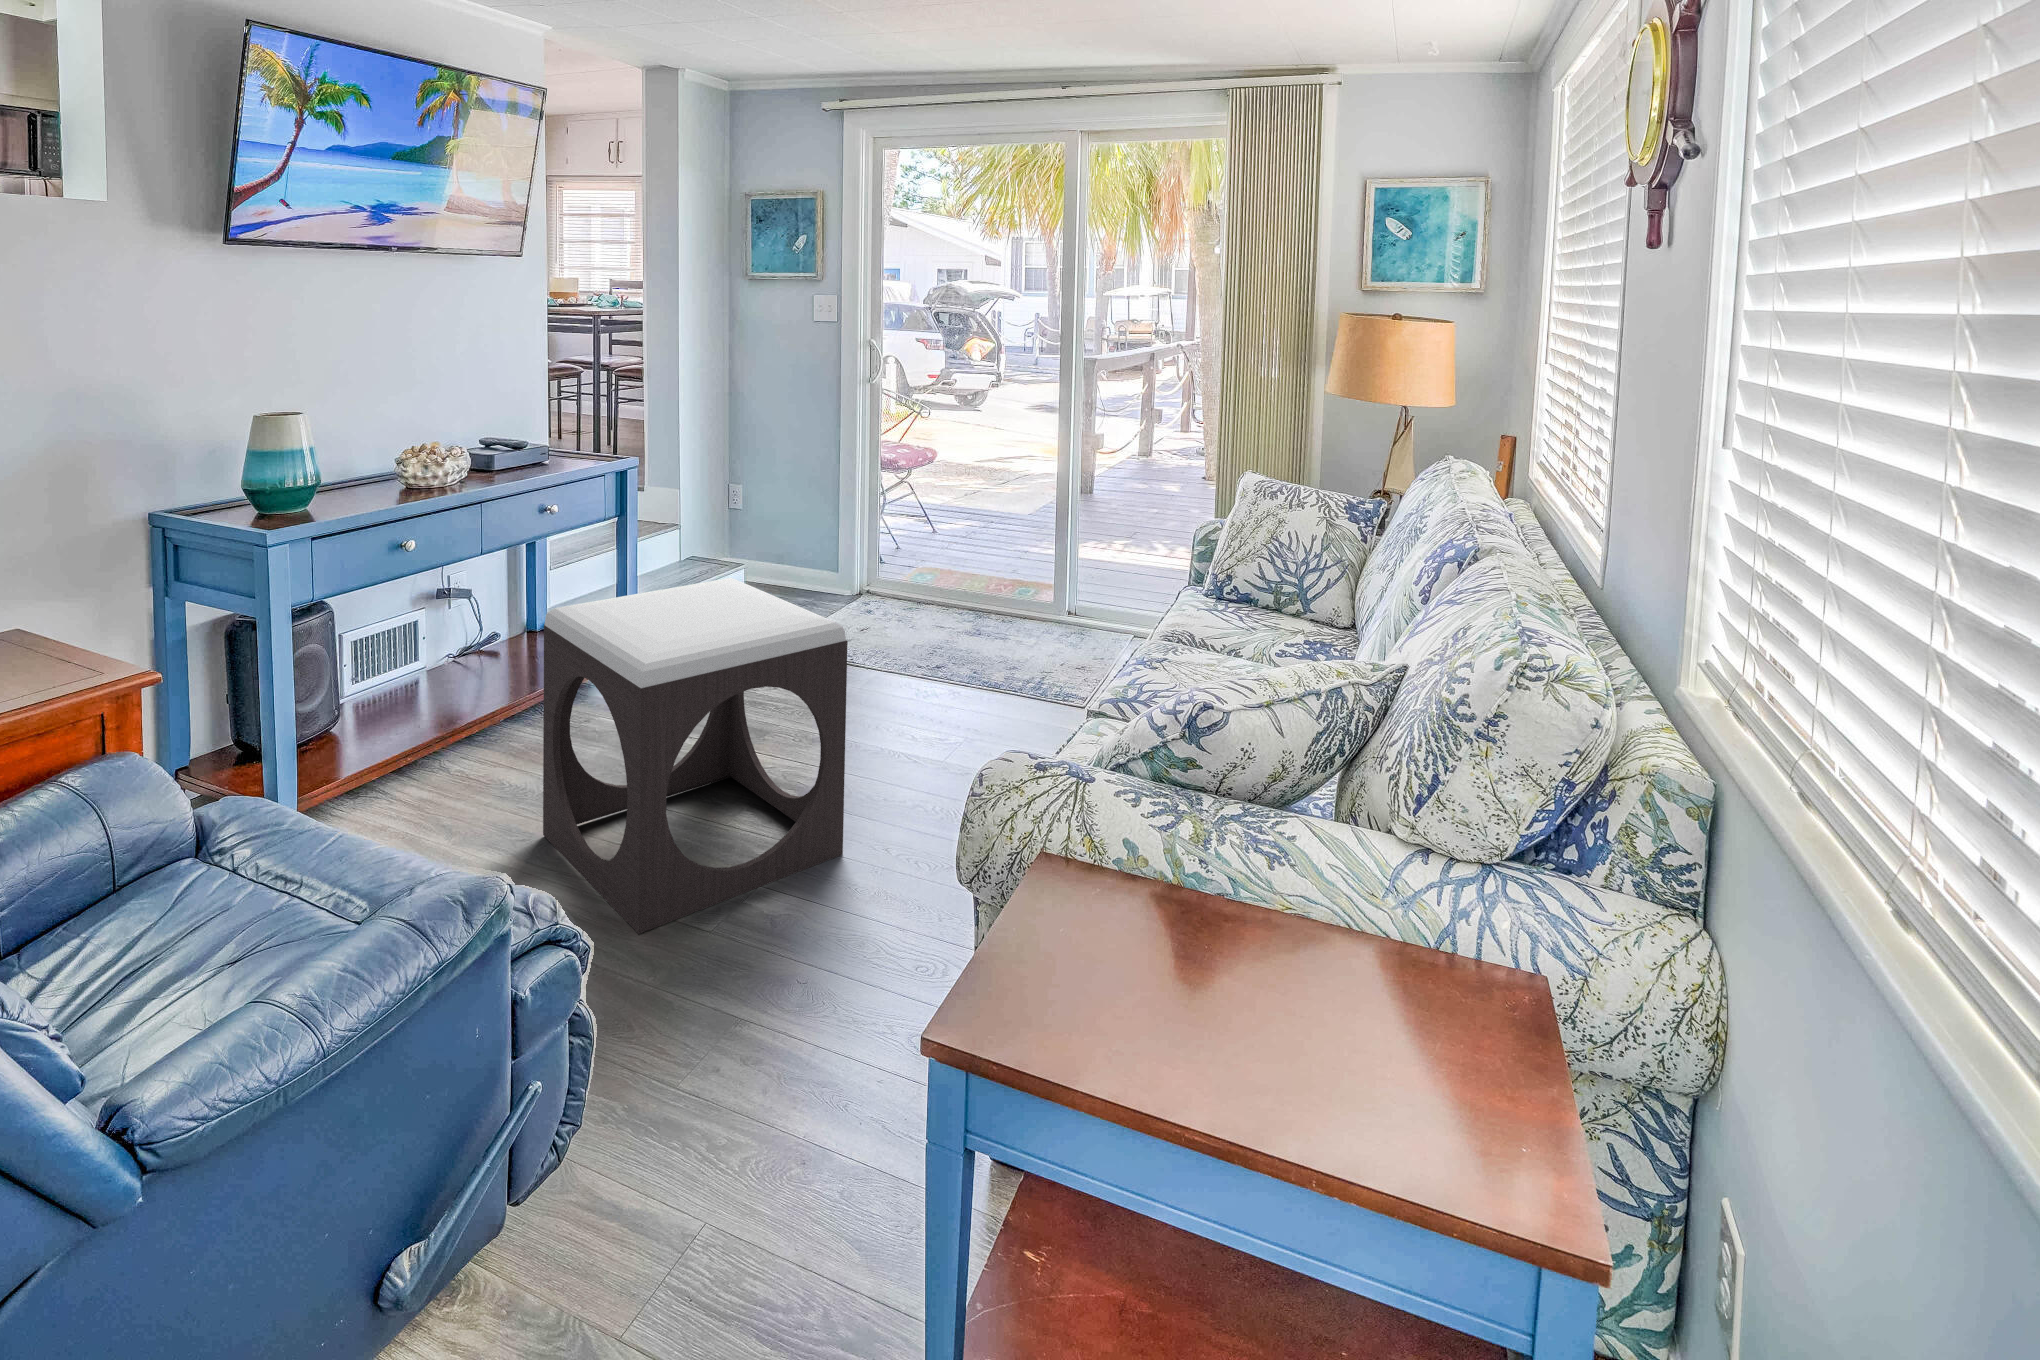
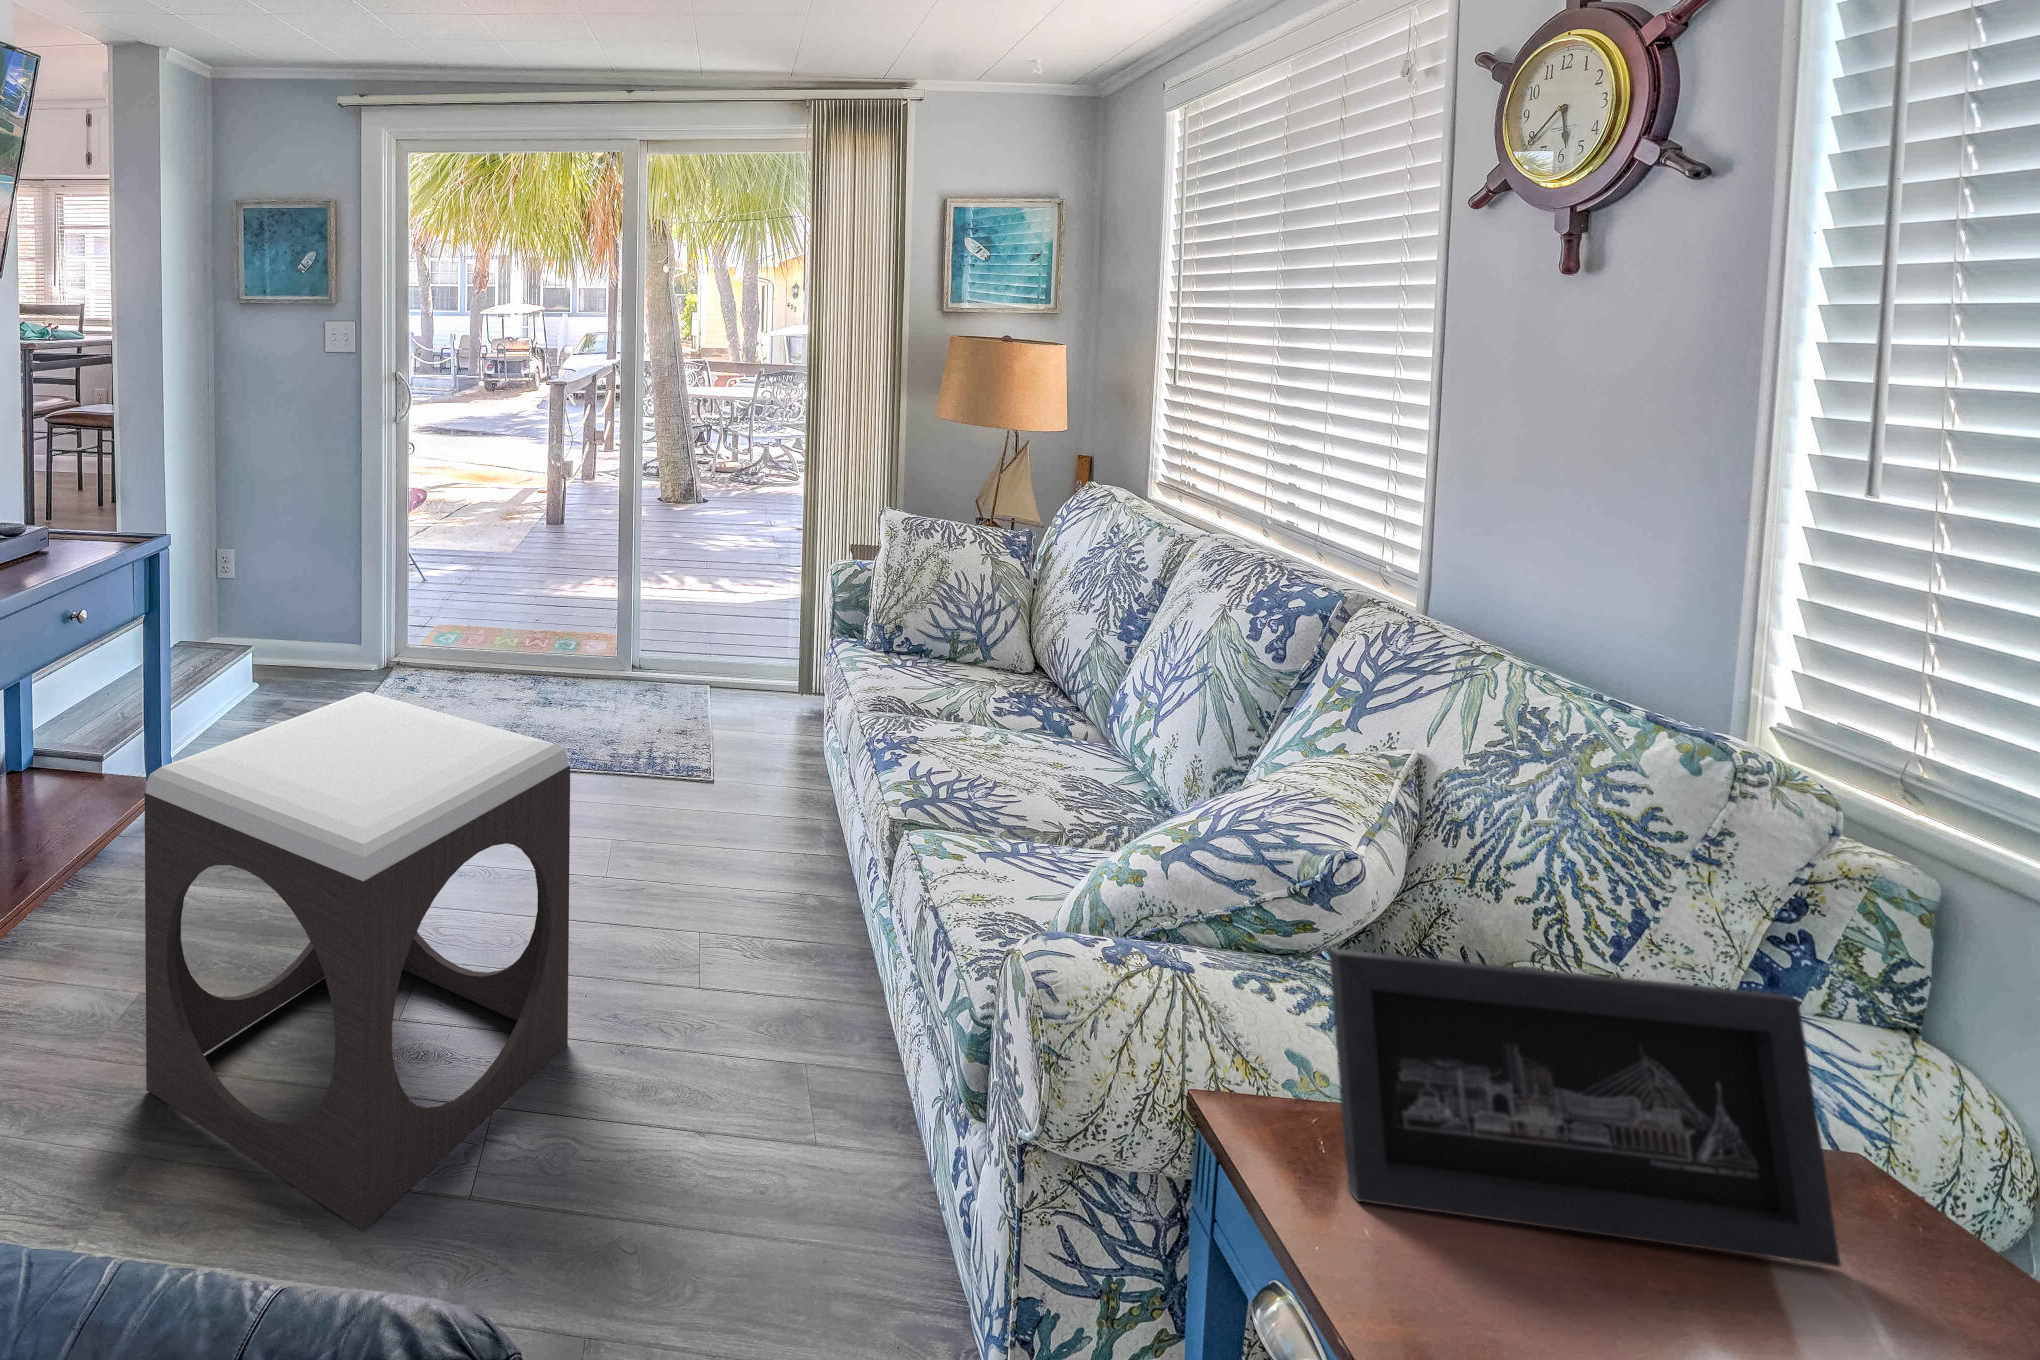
picture frame: none [1069,746,1383,994] -> present [1329,949,1841,1267]

